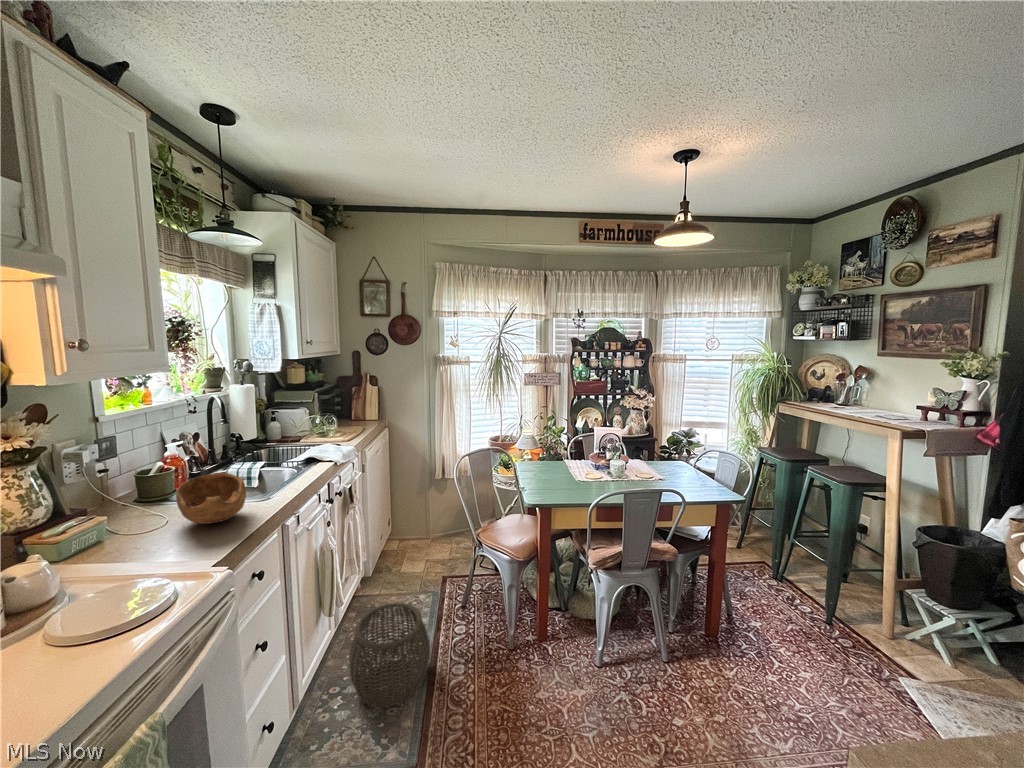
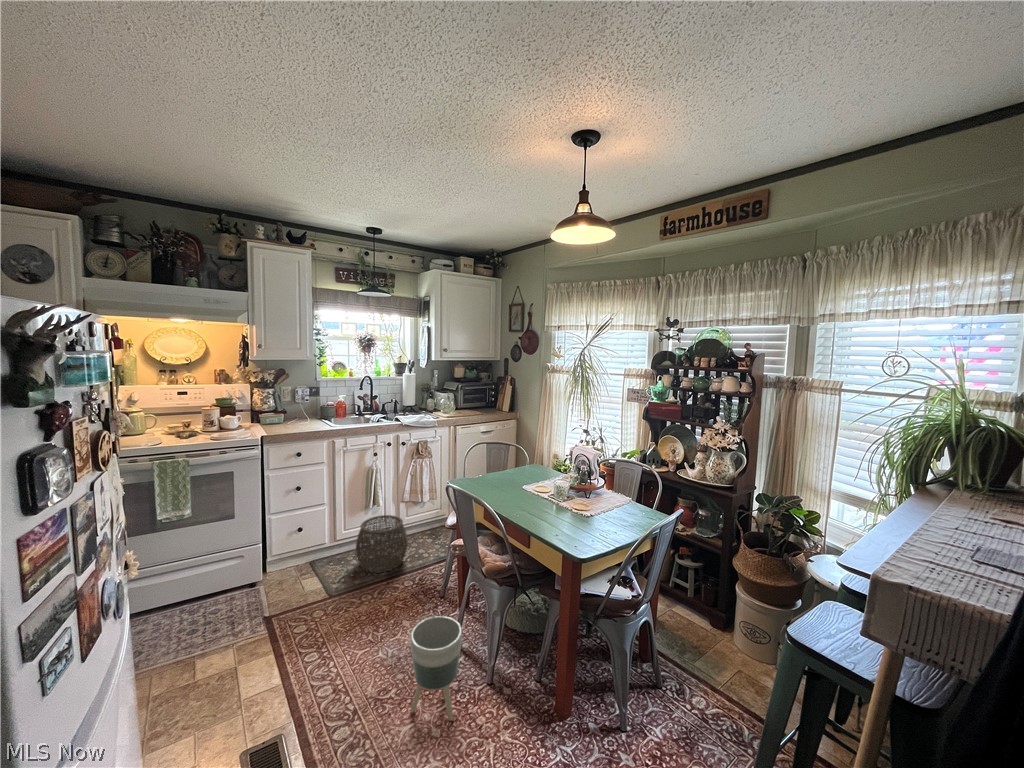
wooden bowl: present [176,473,246,524] -> none [292,406,329,426]
planter: none [662,618,721,730] -> present [410,616,462,721]

